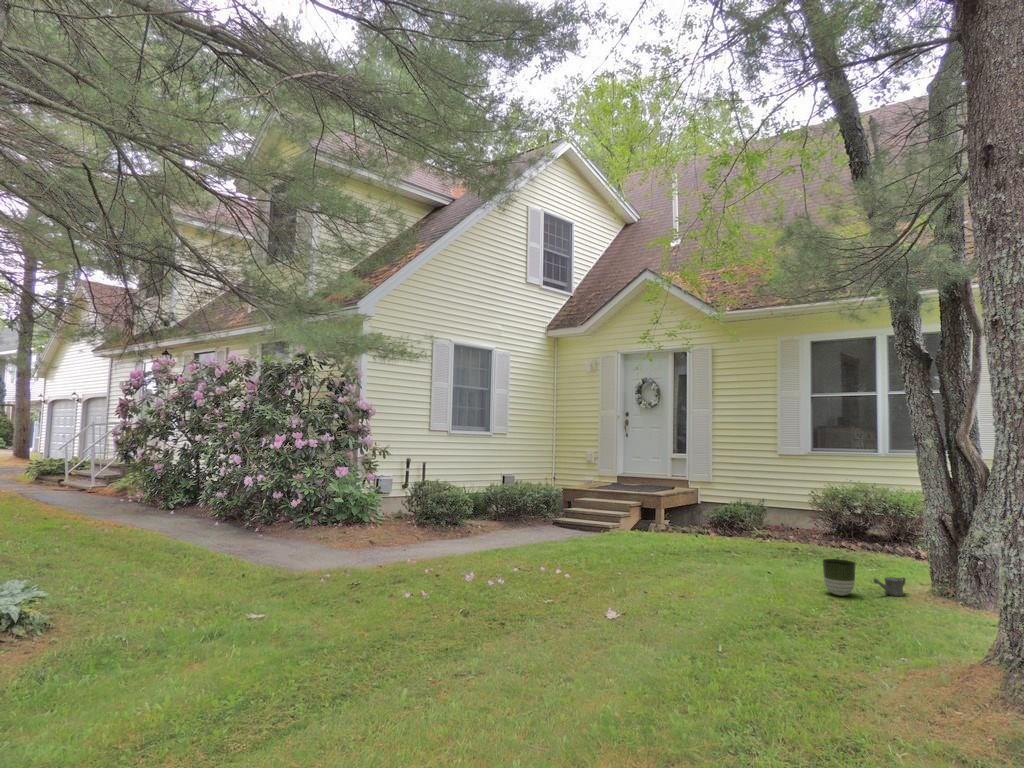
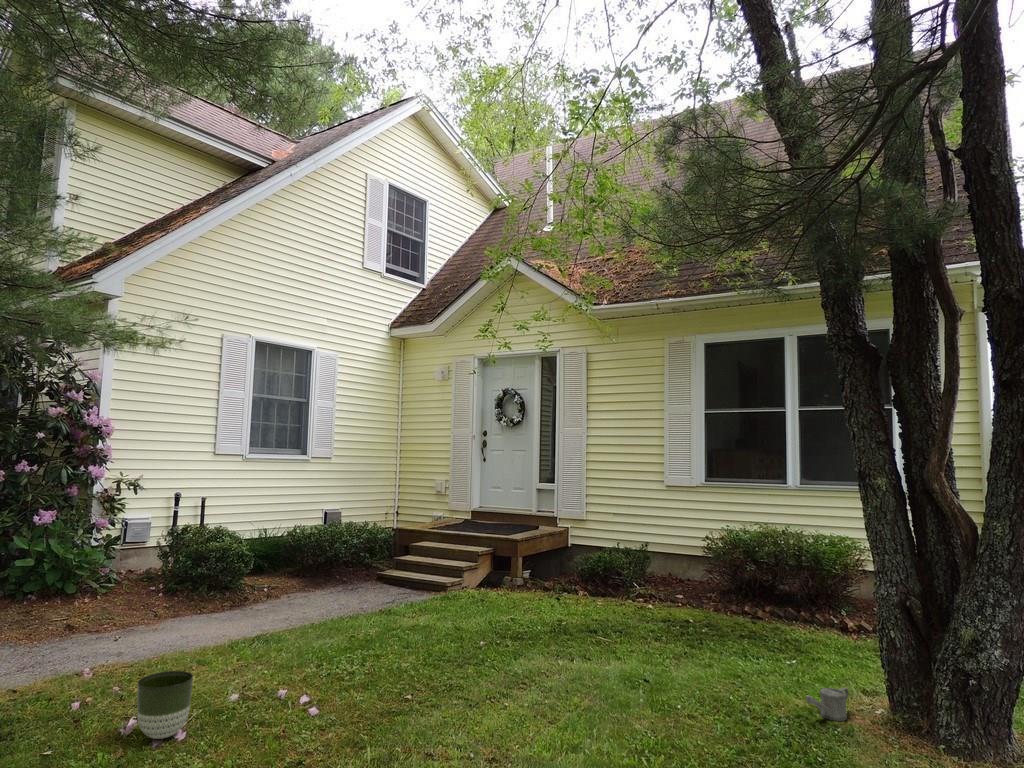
planter: present [823,559,856,596] -> present [137,671,193,739]

